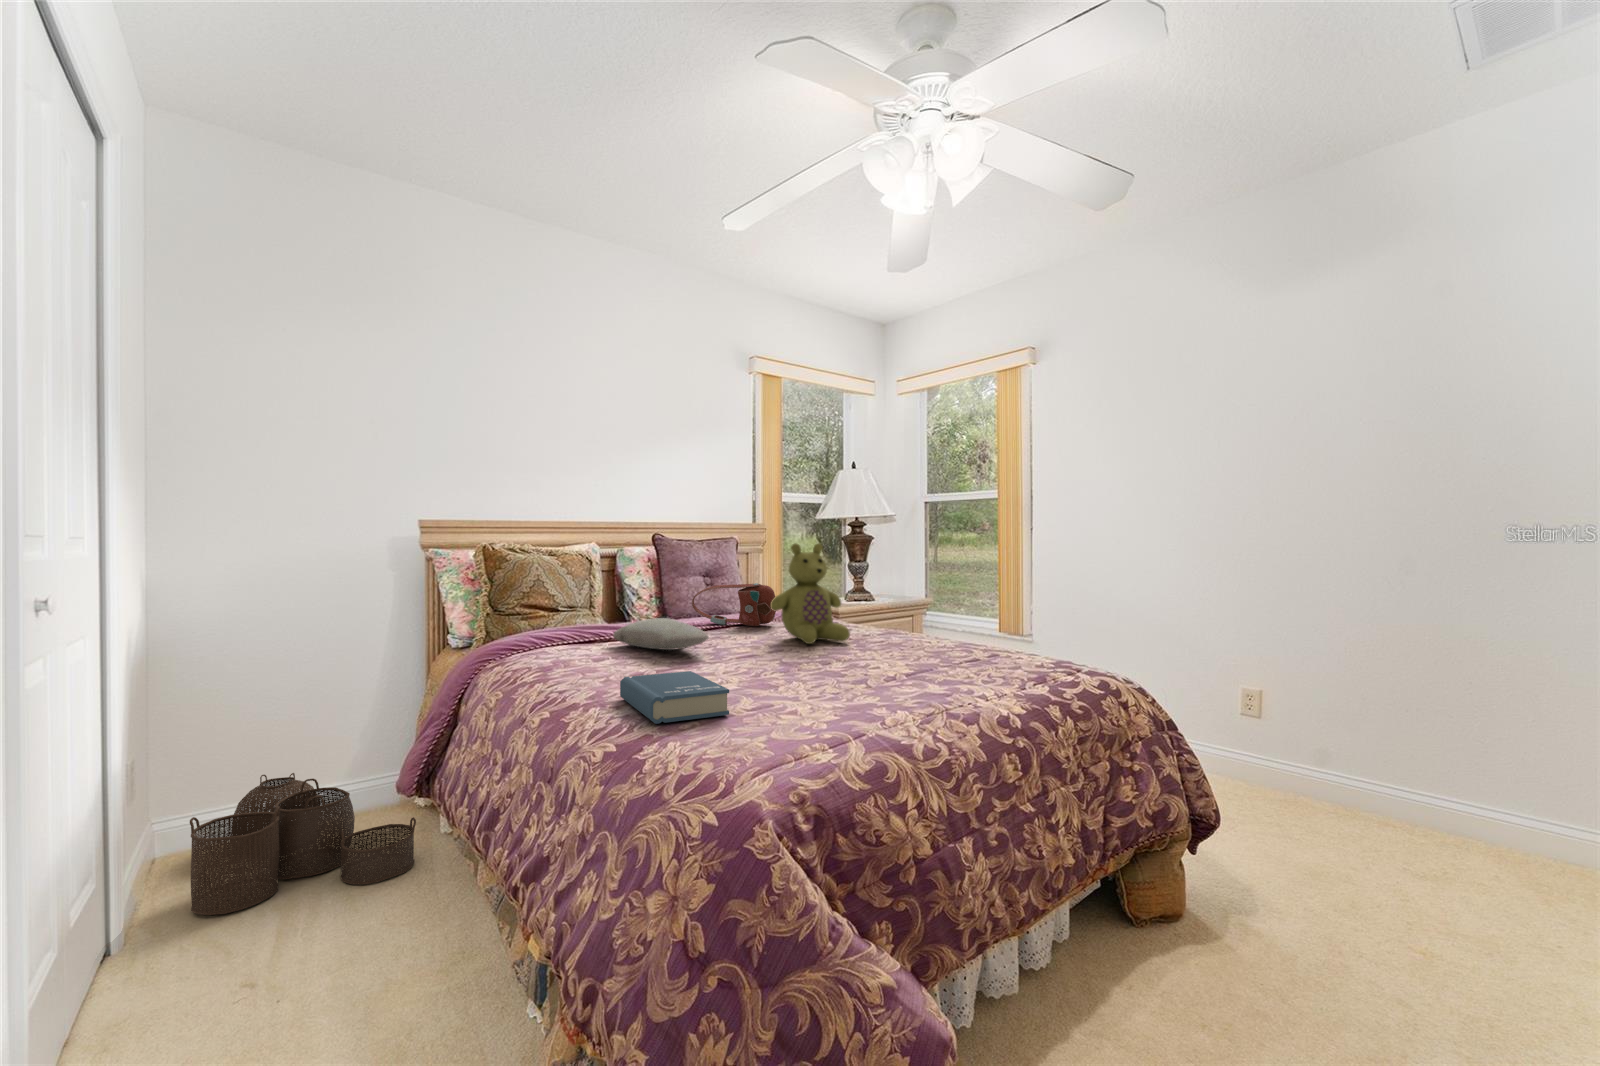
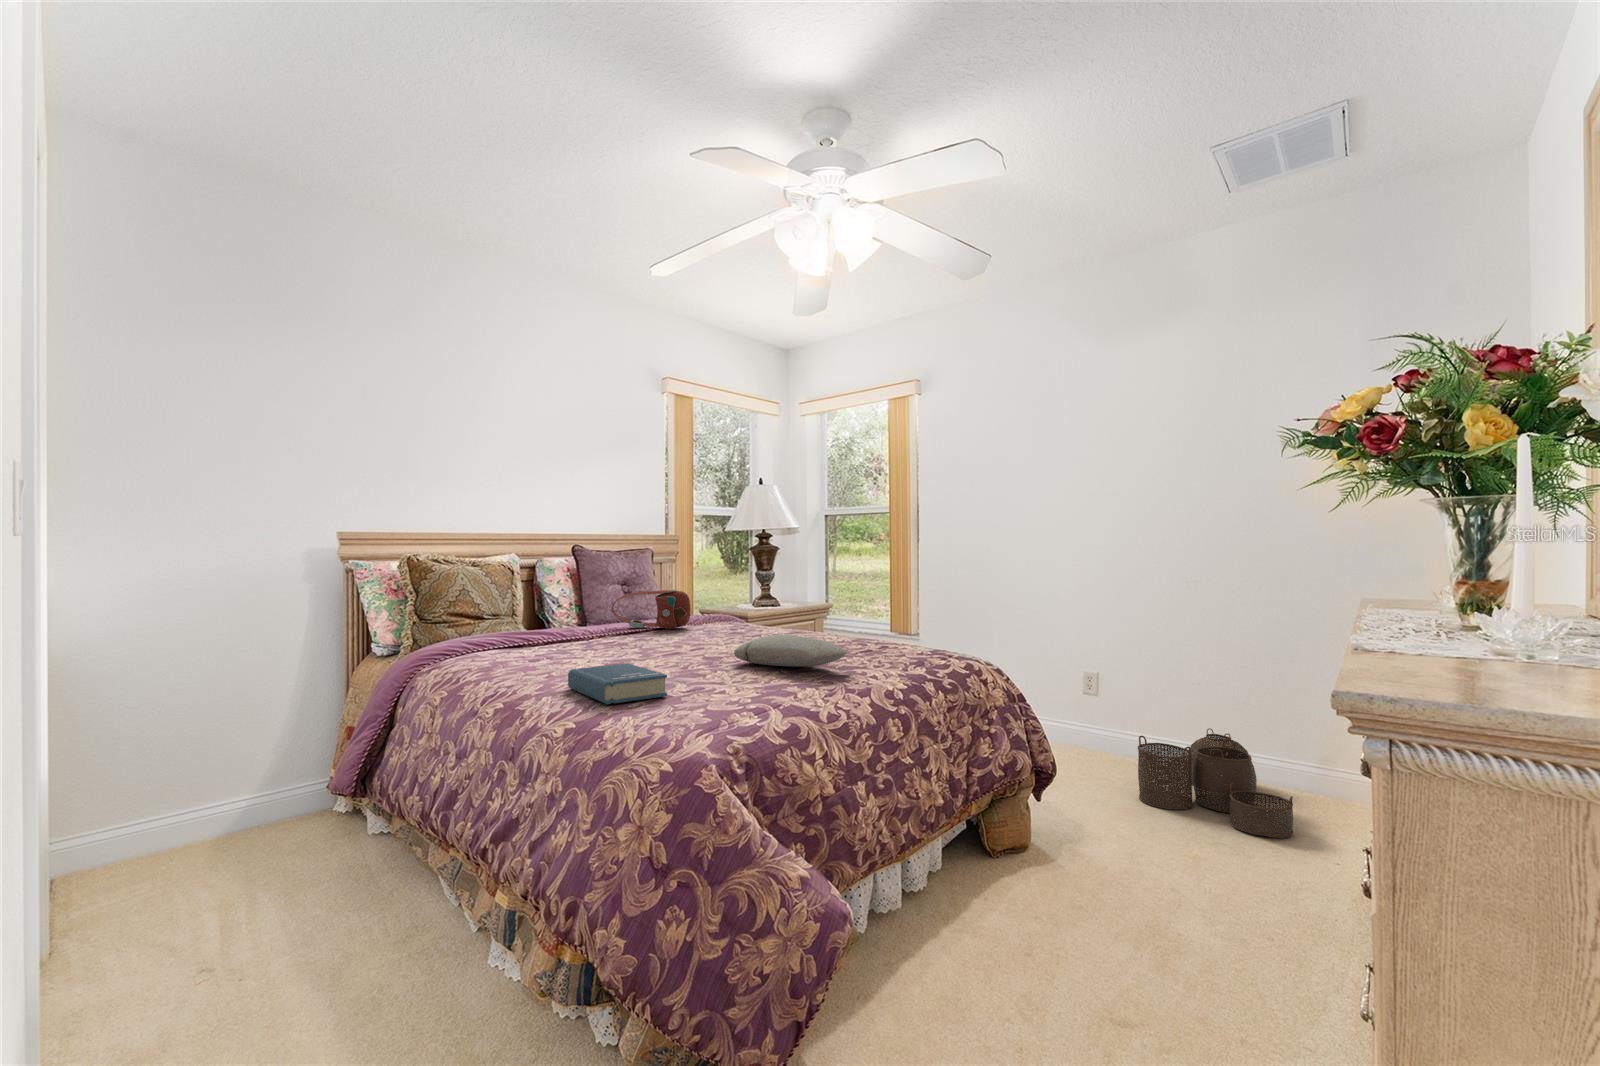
stuffed bear: present [771,543,850,644] -> none [688,553,760,642]
pillow: present [613,618,709,650] -> present [734,634,847,667]
woven basket: present [190,773,416,915] -> present [1138,728,1293,838]

